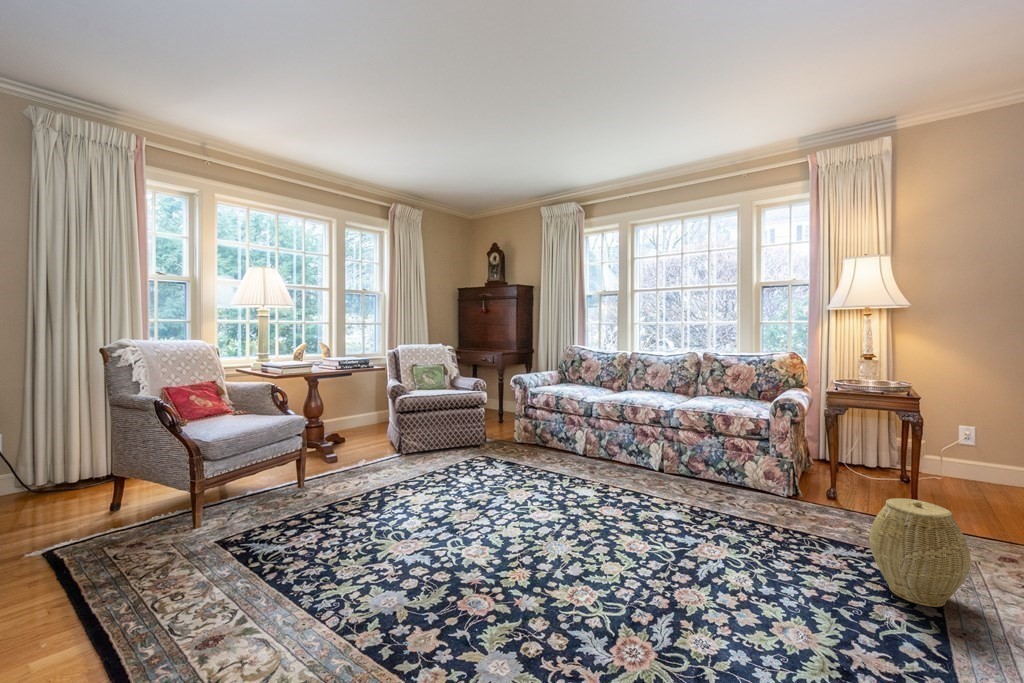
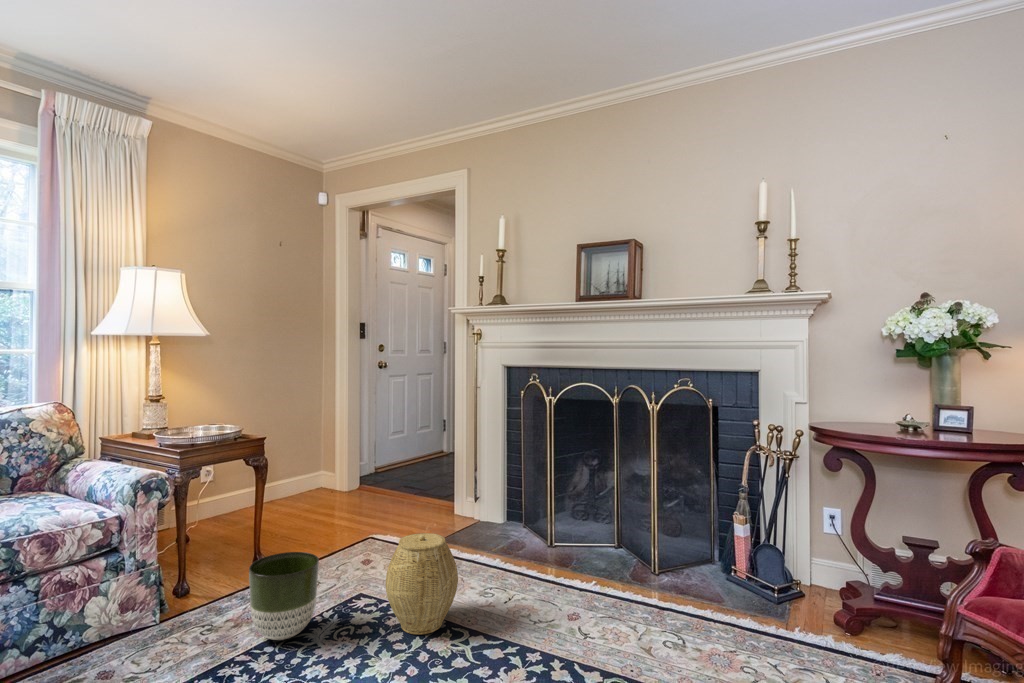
planter: none [790,471,851,537] -> present [249,552,319,640]

